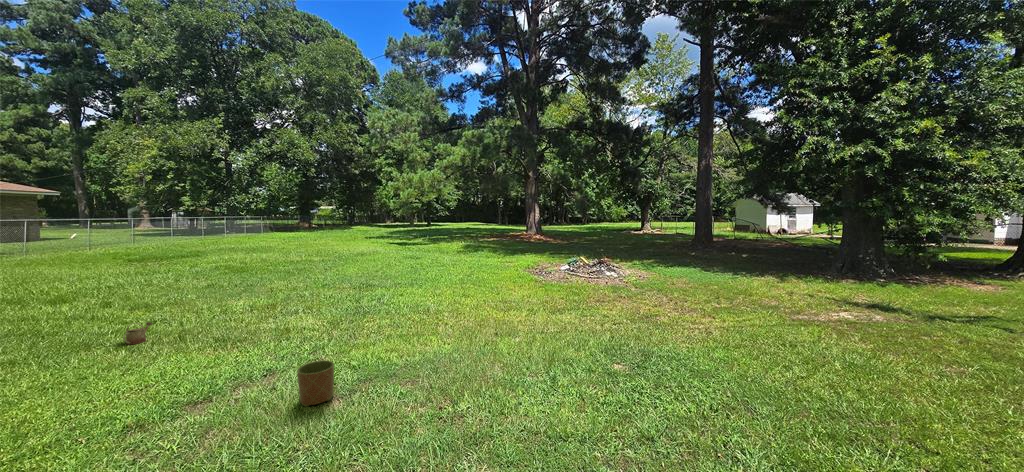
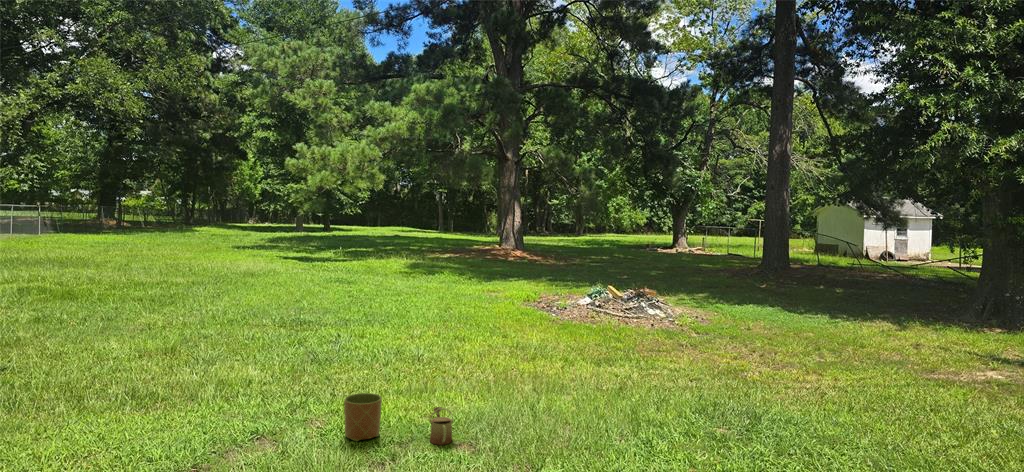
watering can: present [123,322,153,345] -> present [429,407,454,445]

